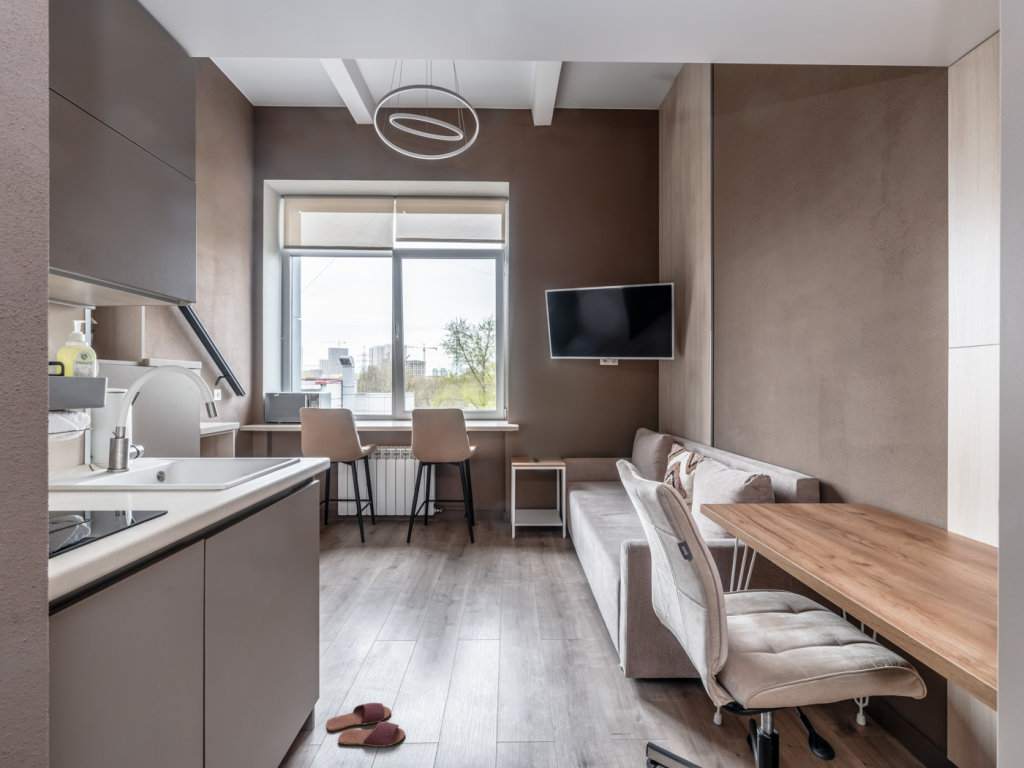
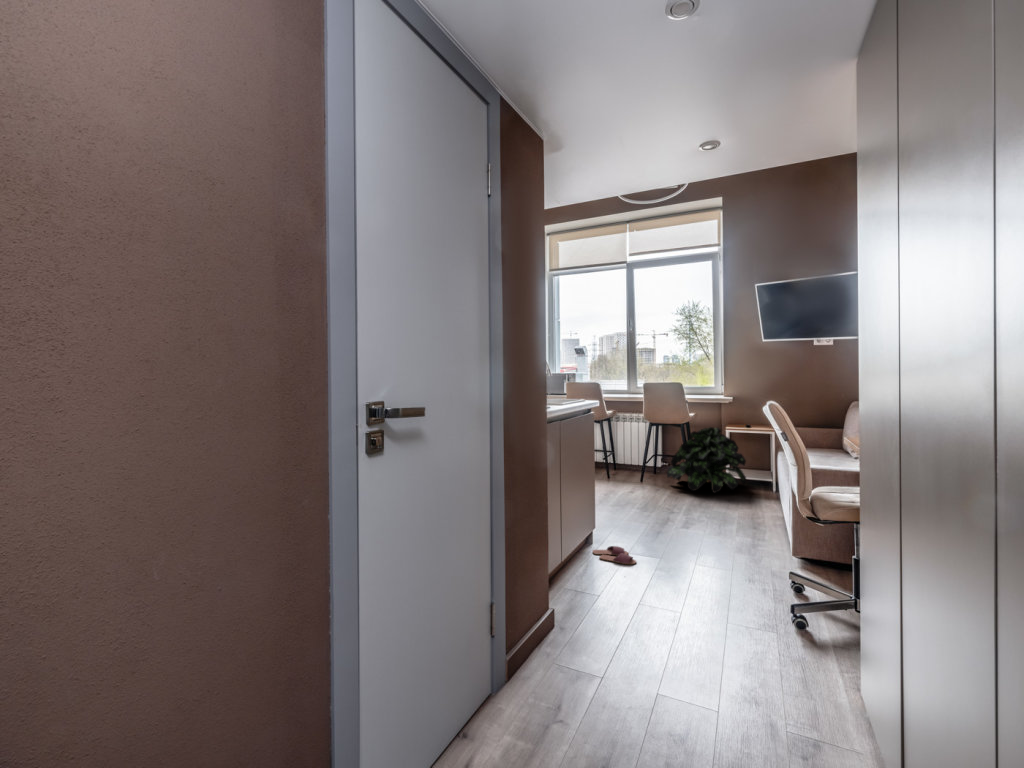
potted plant: none [442,463,537,552] -> present [667,427,746,493]

